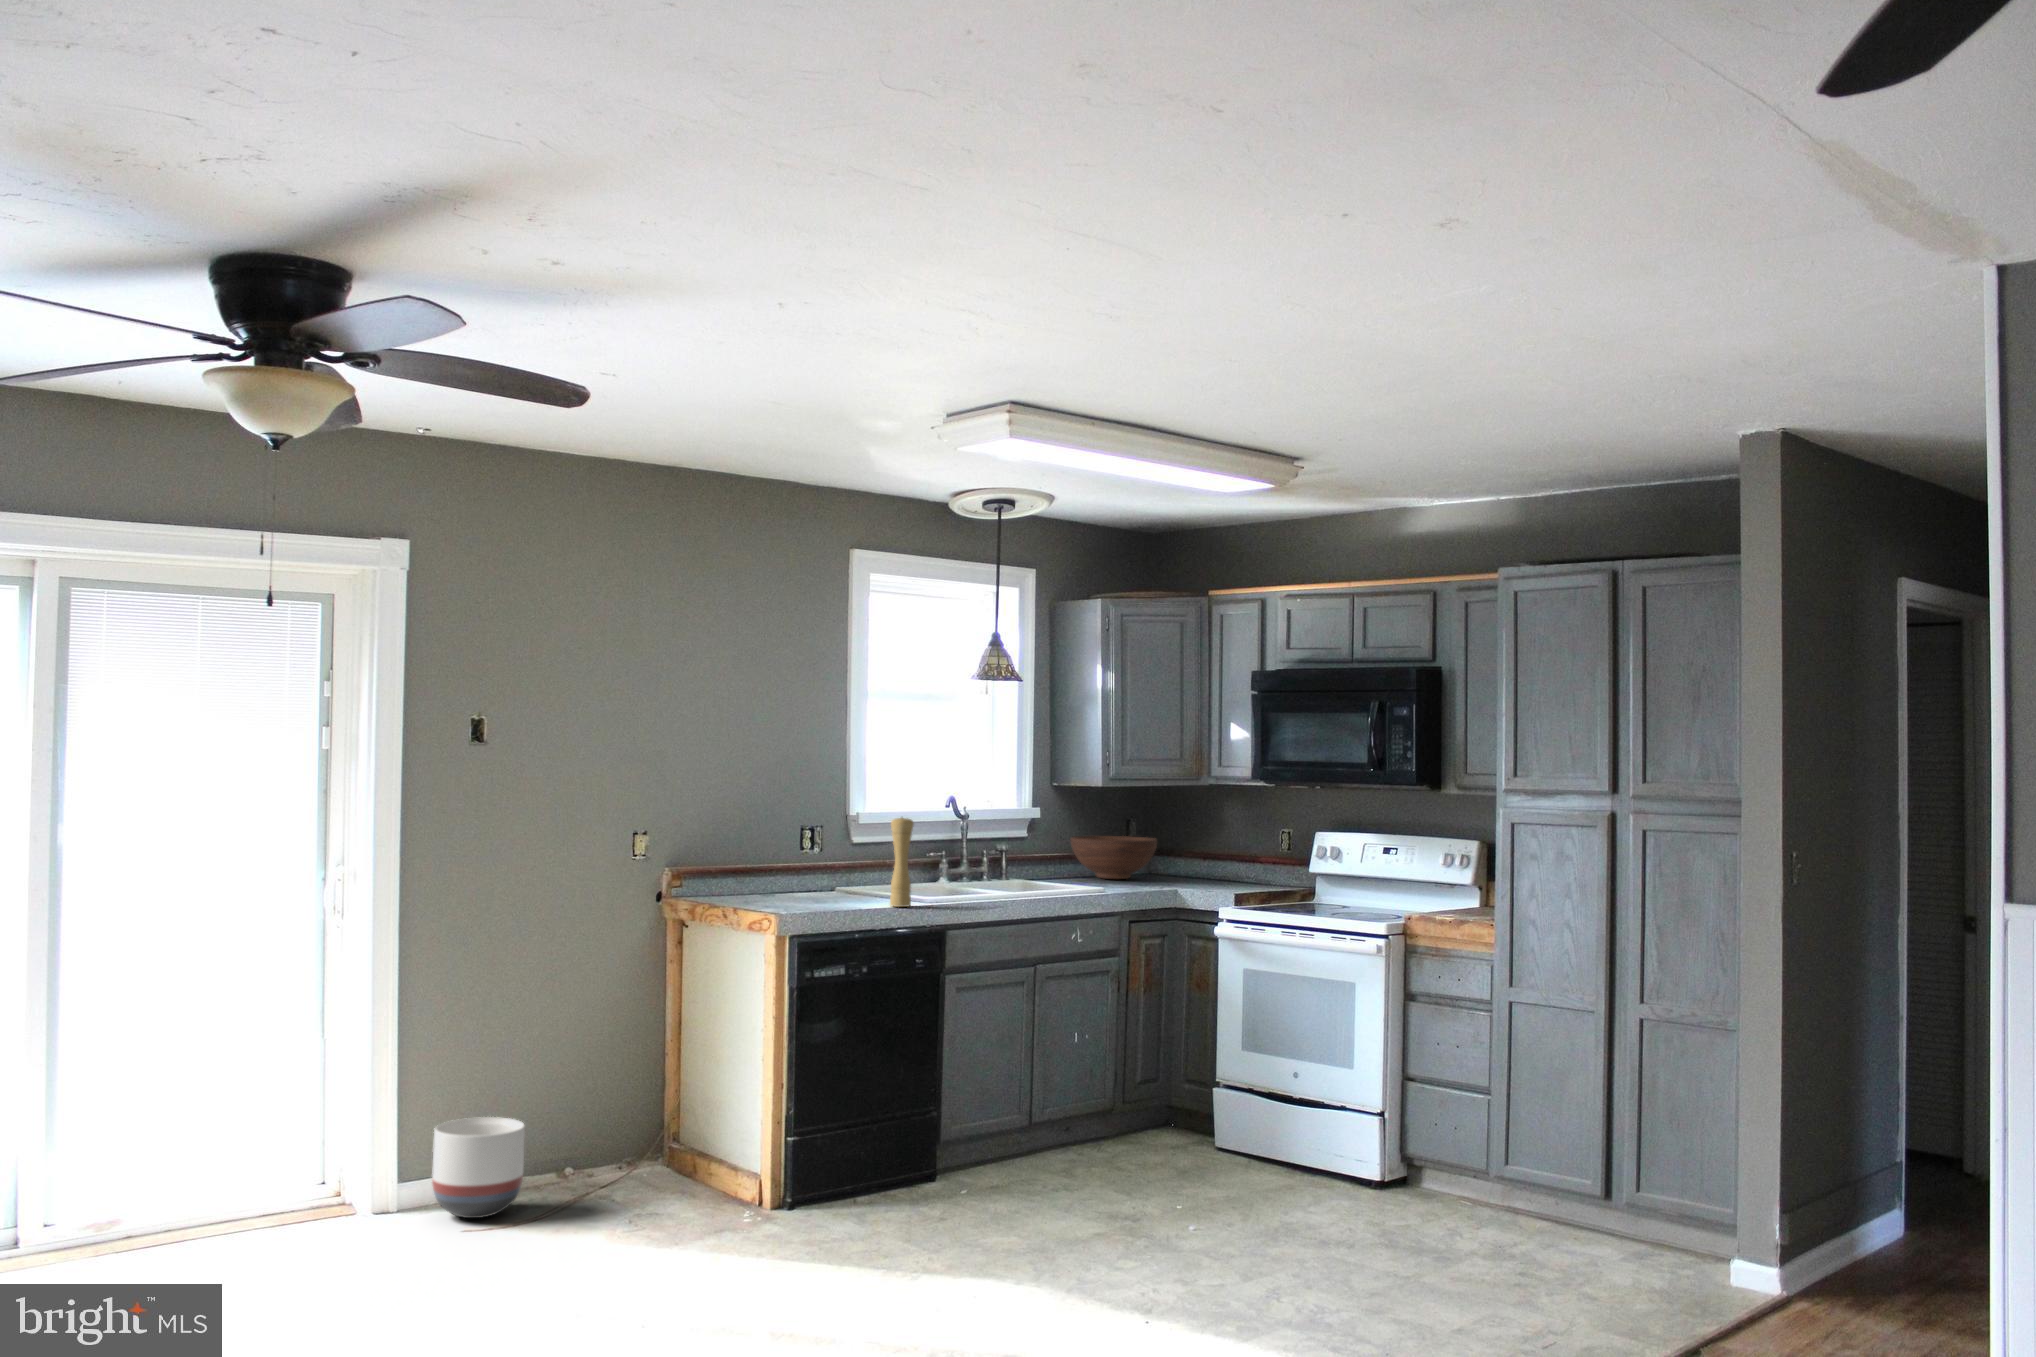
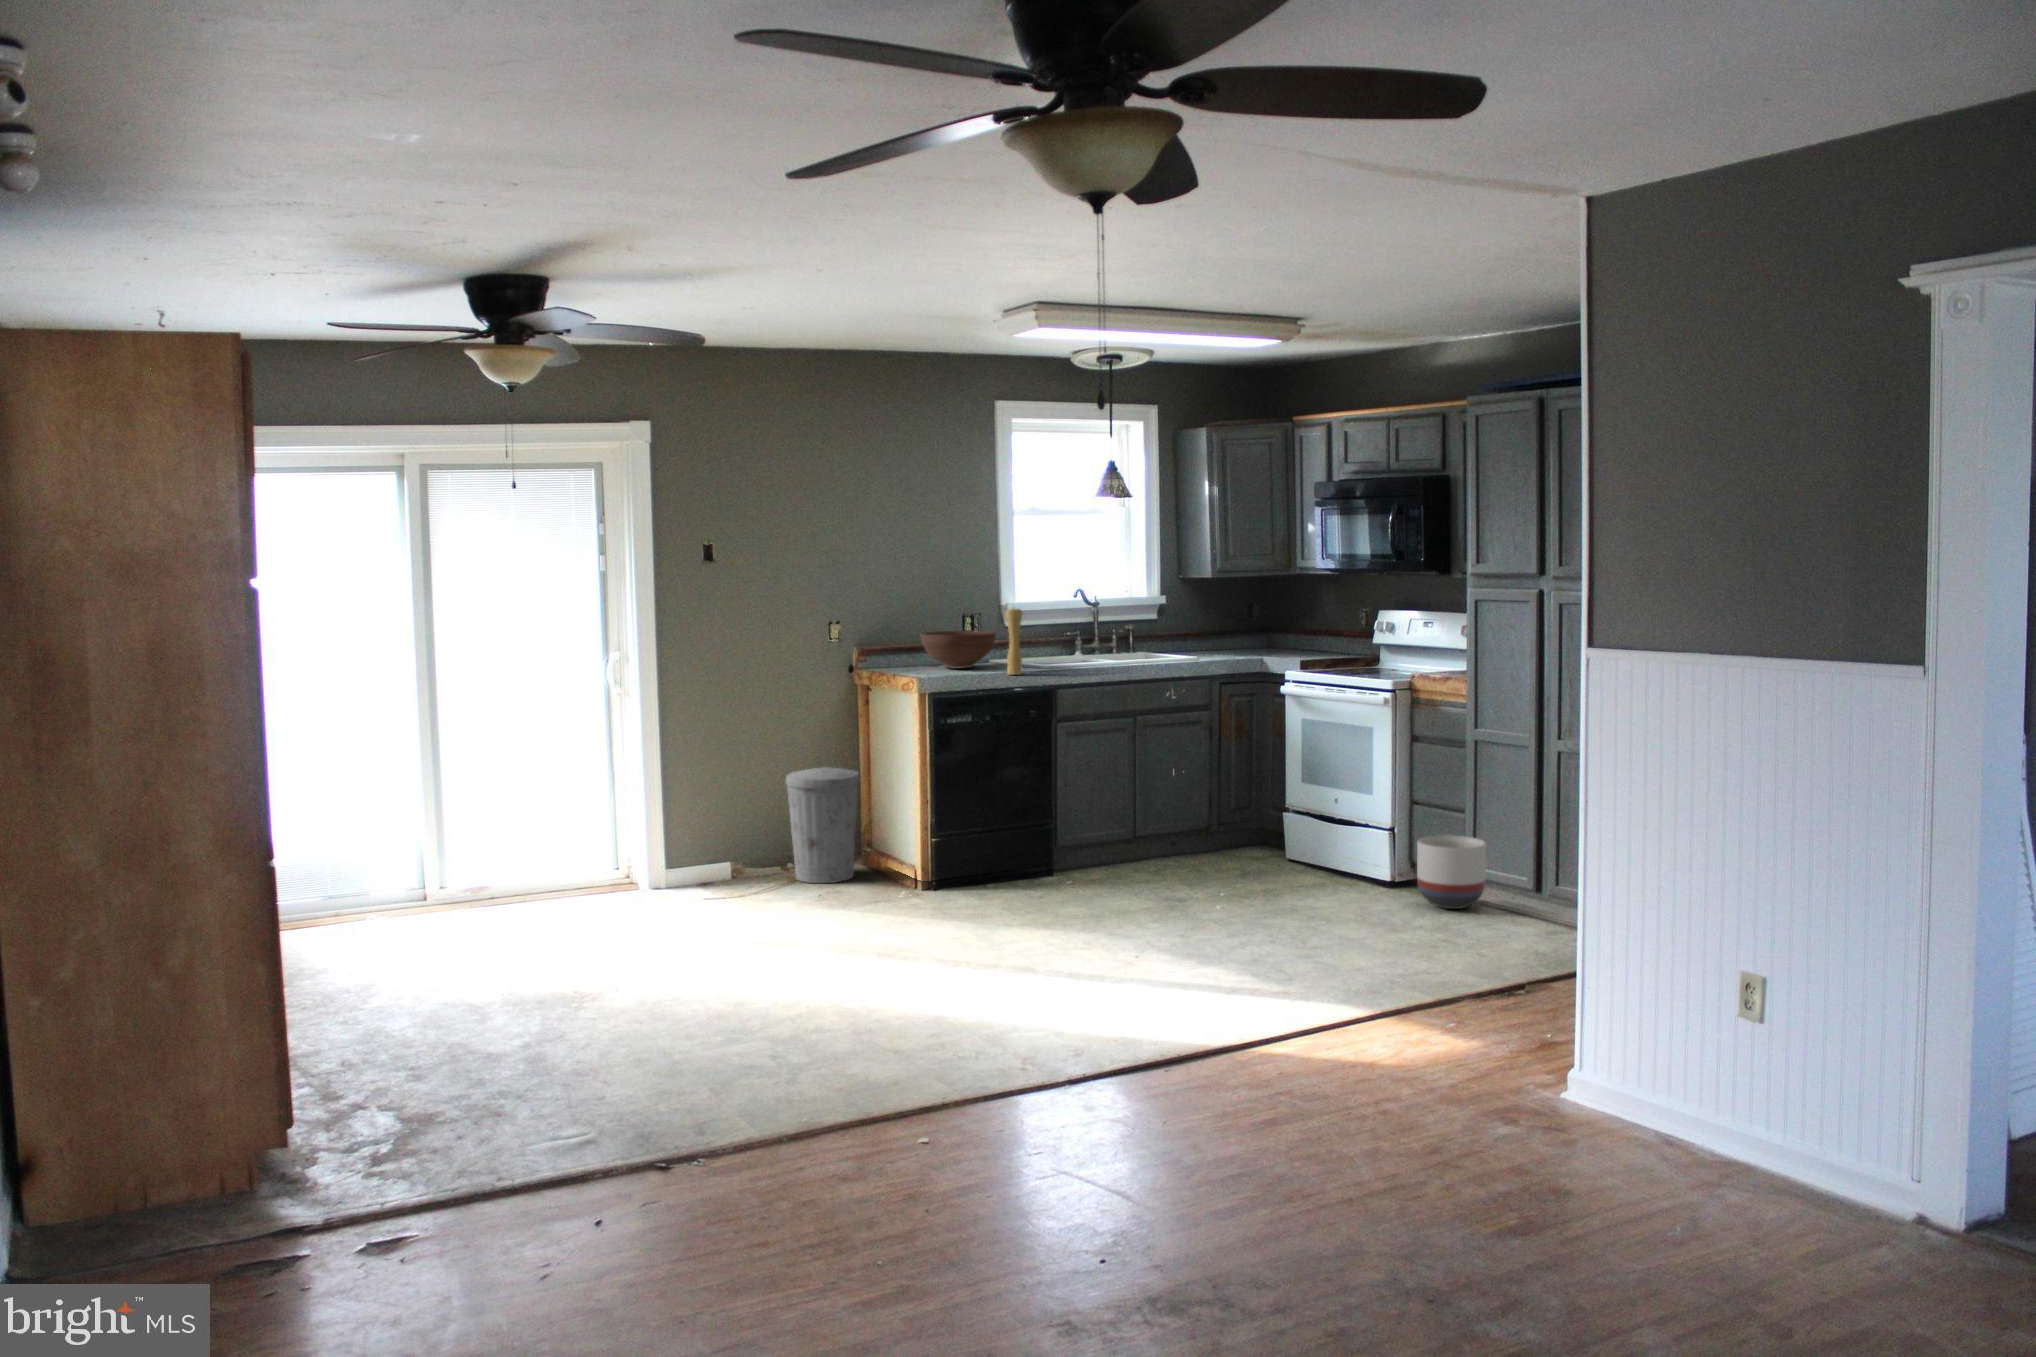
fruit bowl: present [1071,836,1157,879] -> present [921,631,996,669]
trash can: none [570,1034,677,1202] -> present [786,767,861,883]
planter: present [432,1117,525,1218] -> present [1417,835,1486,909]

